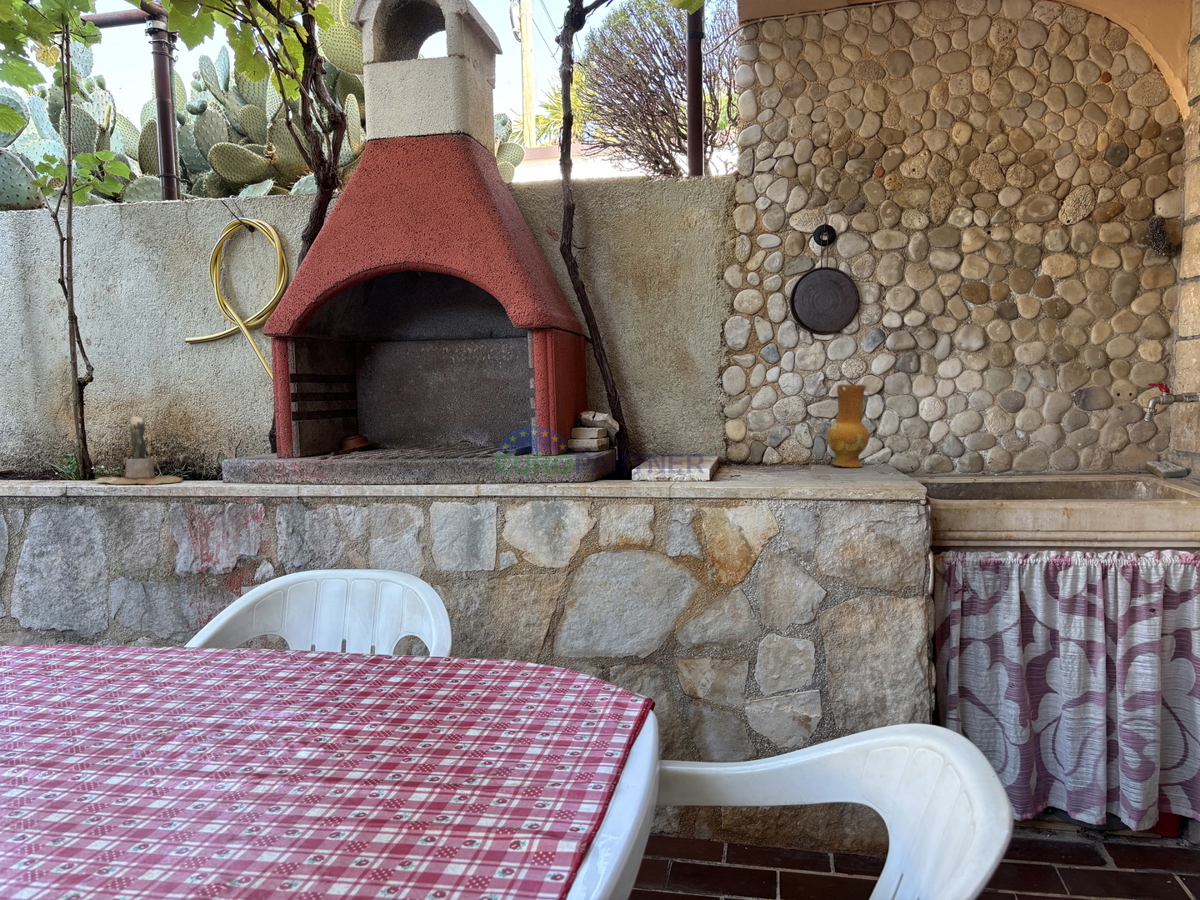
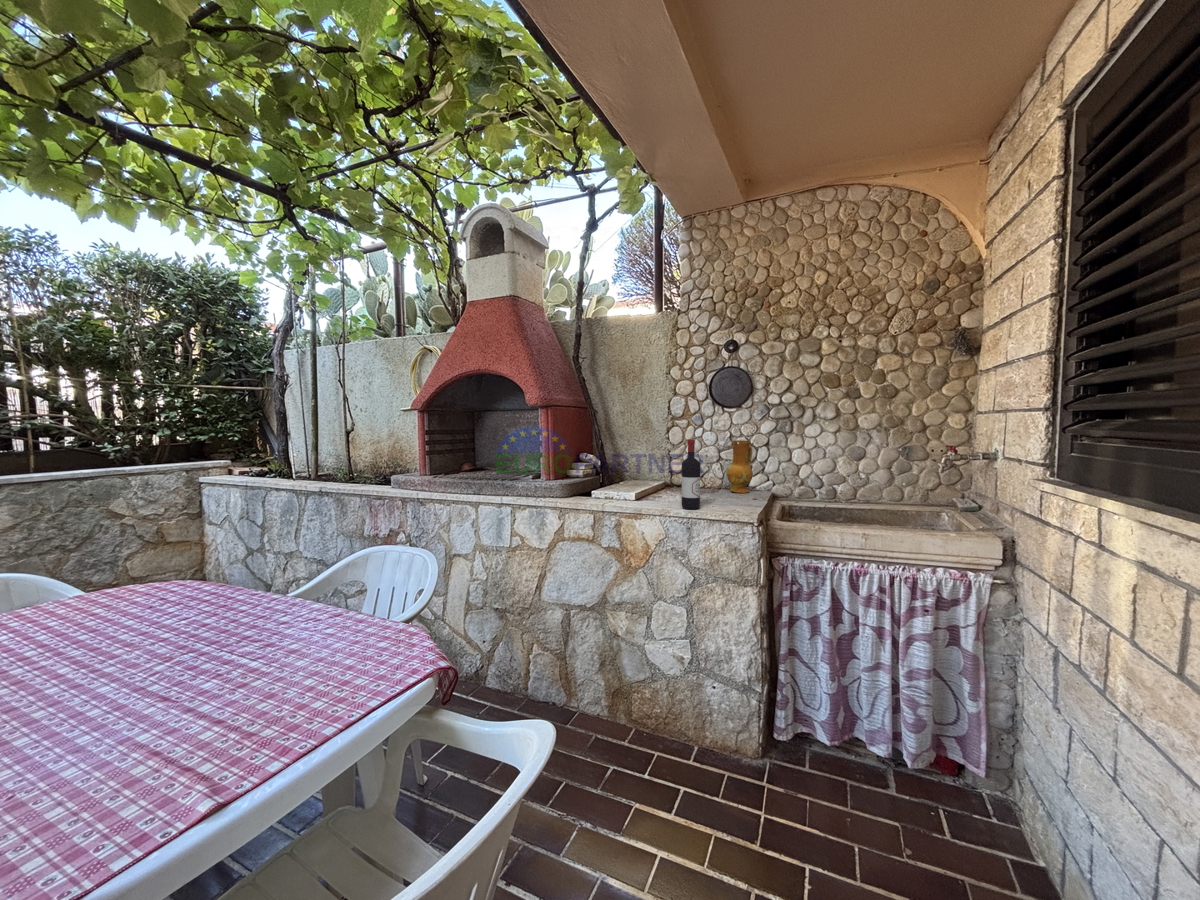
wine bottle: none [797,375,827,486] -> present [682,440,700,510]
potted cactus: present [96,416,182,484] -> none [327,453,373,489]

